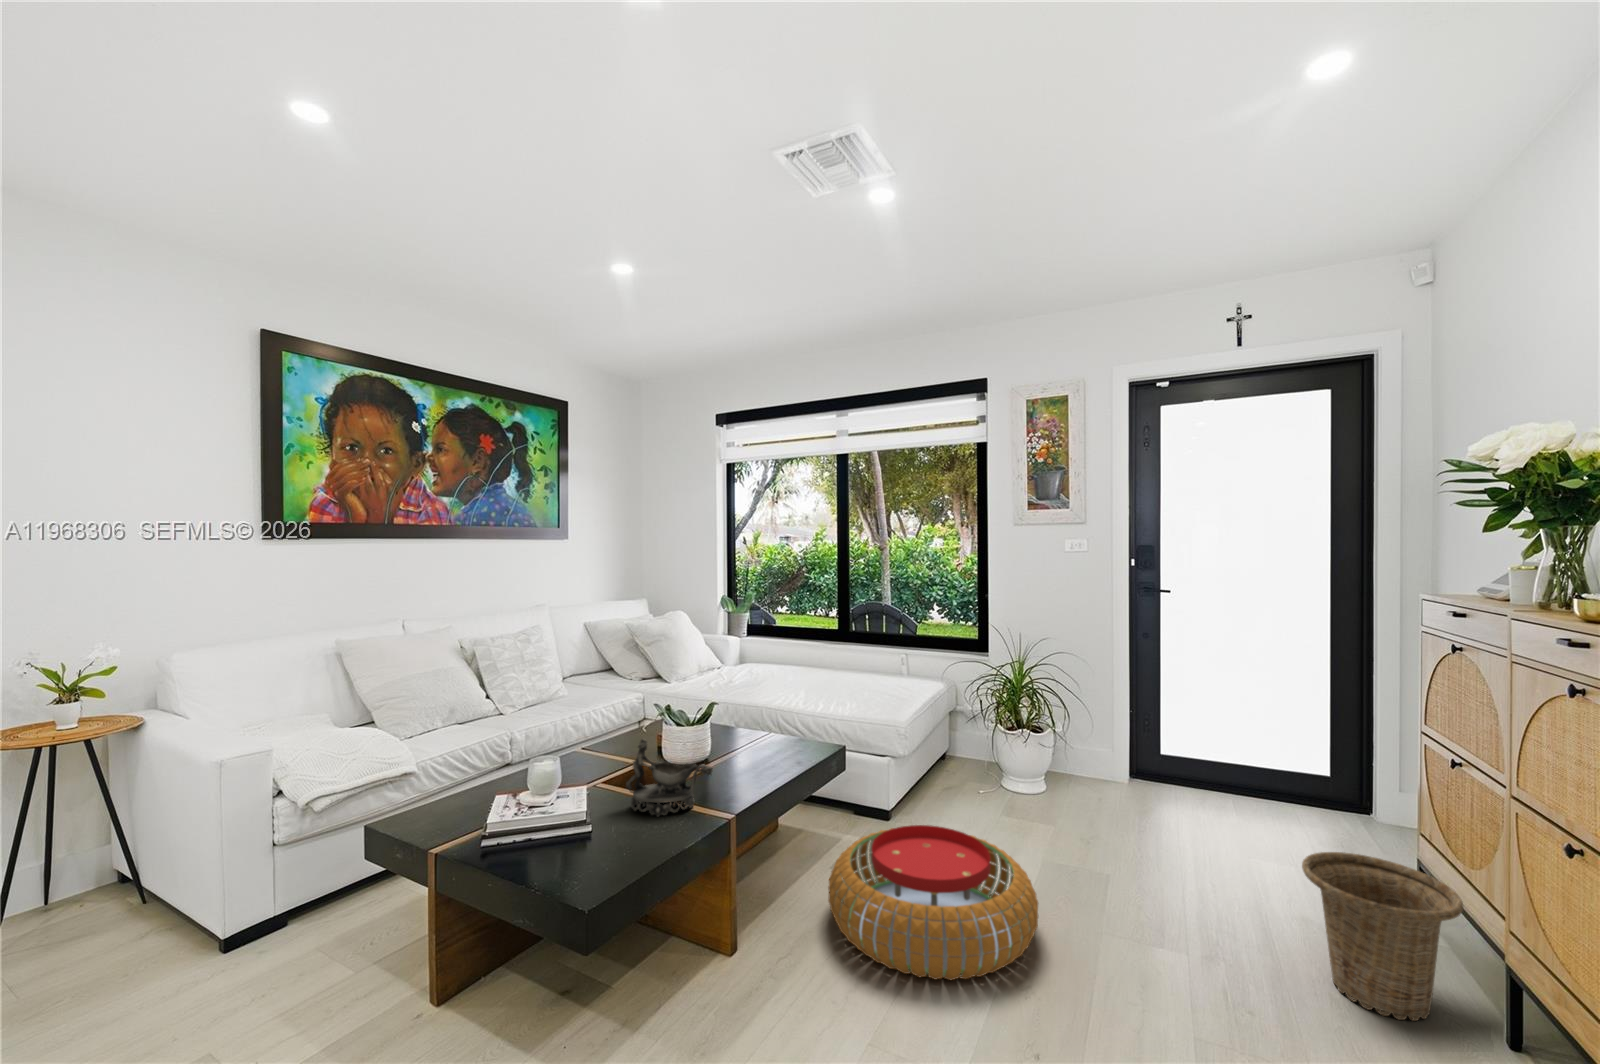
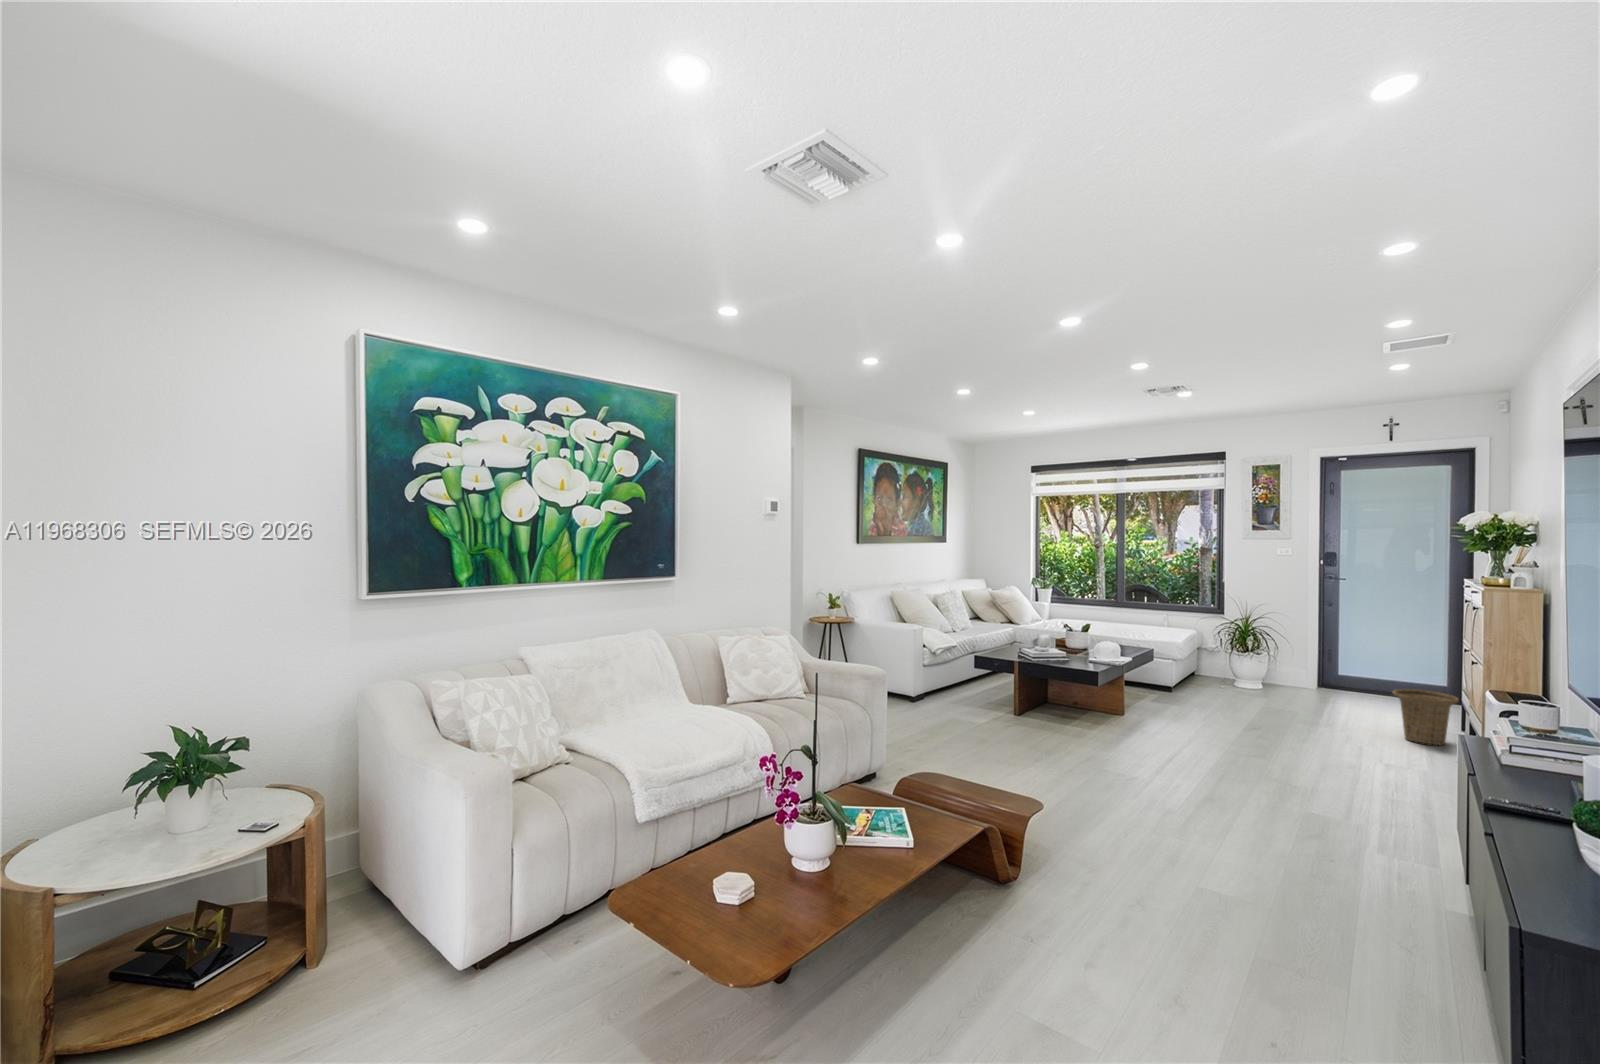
decorative bowl: present [626,739,712,816] -> none [1079,632,1117,663]
pouf: present [828,825,1038,980] -> none [1165,681,1268,728]

